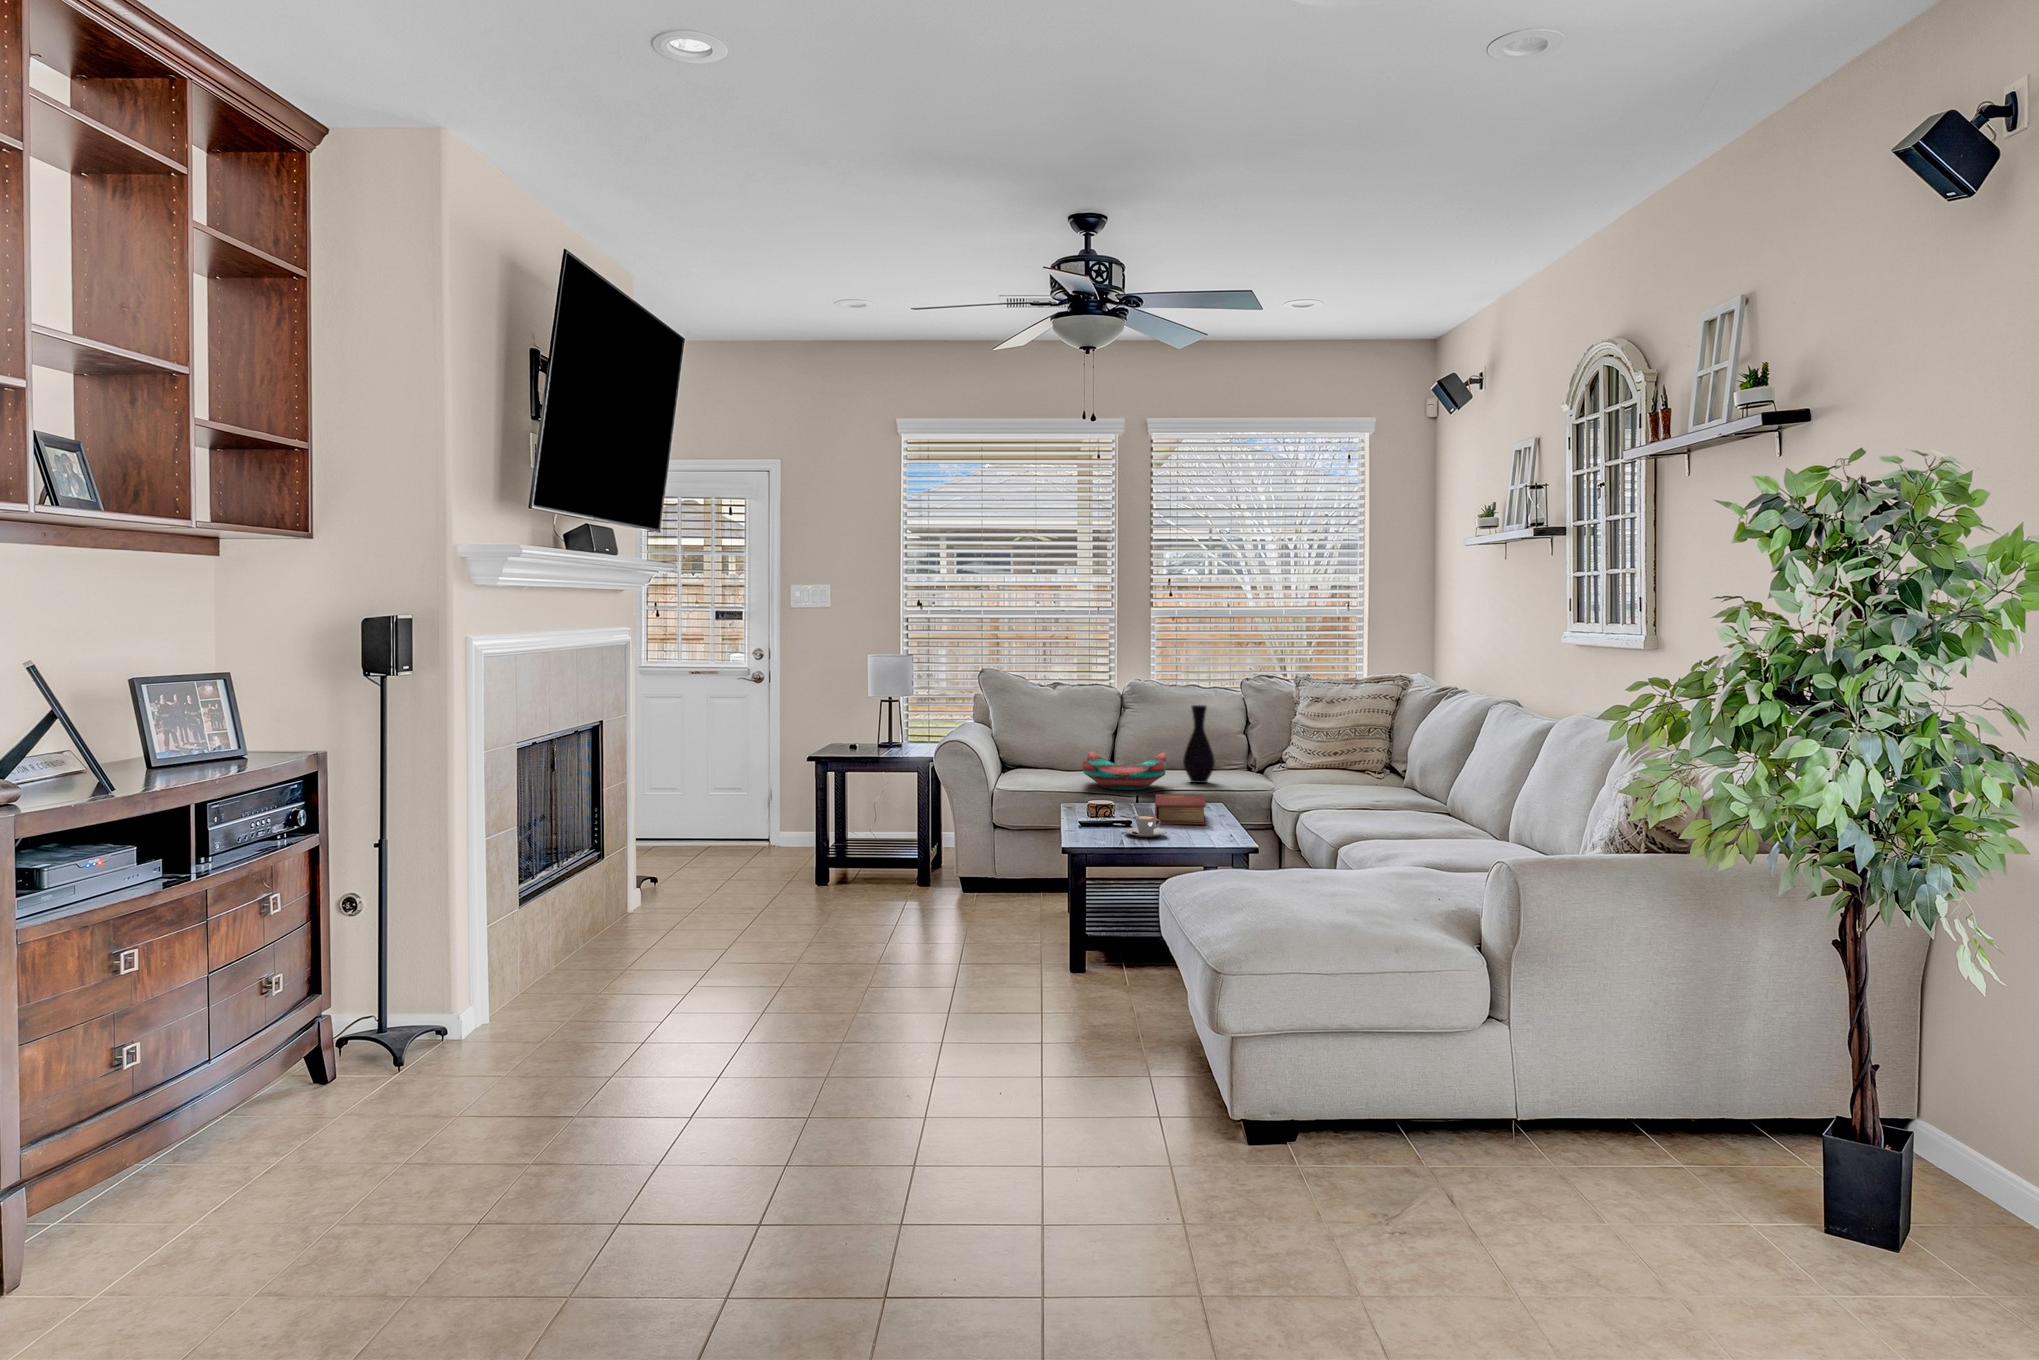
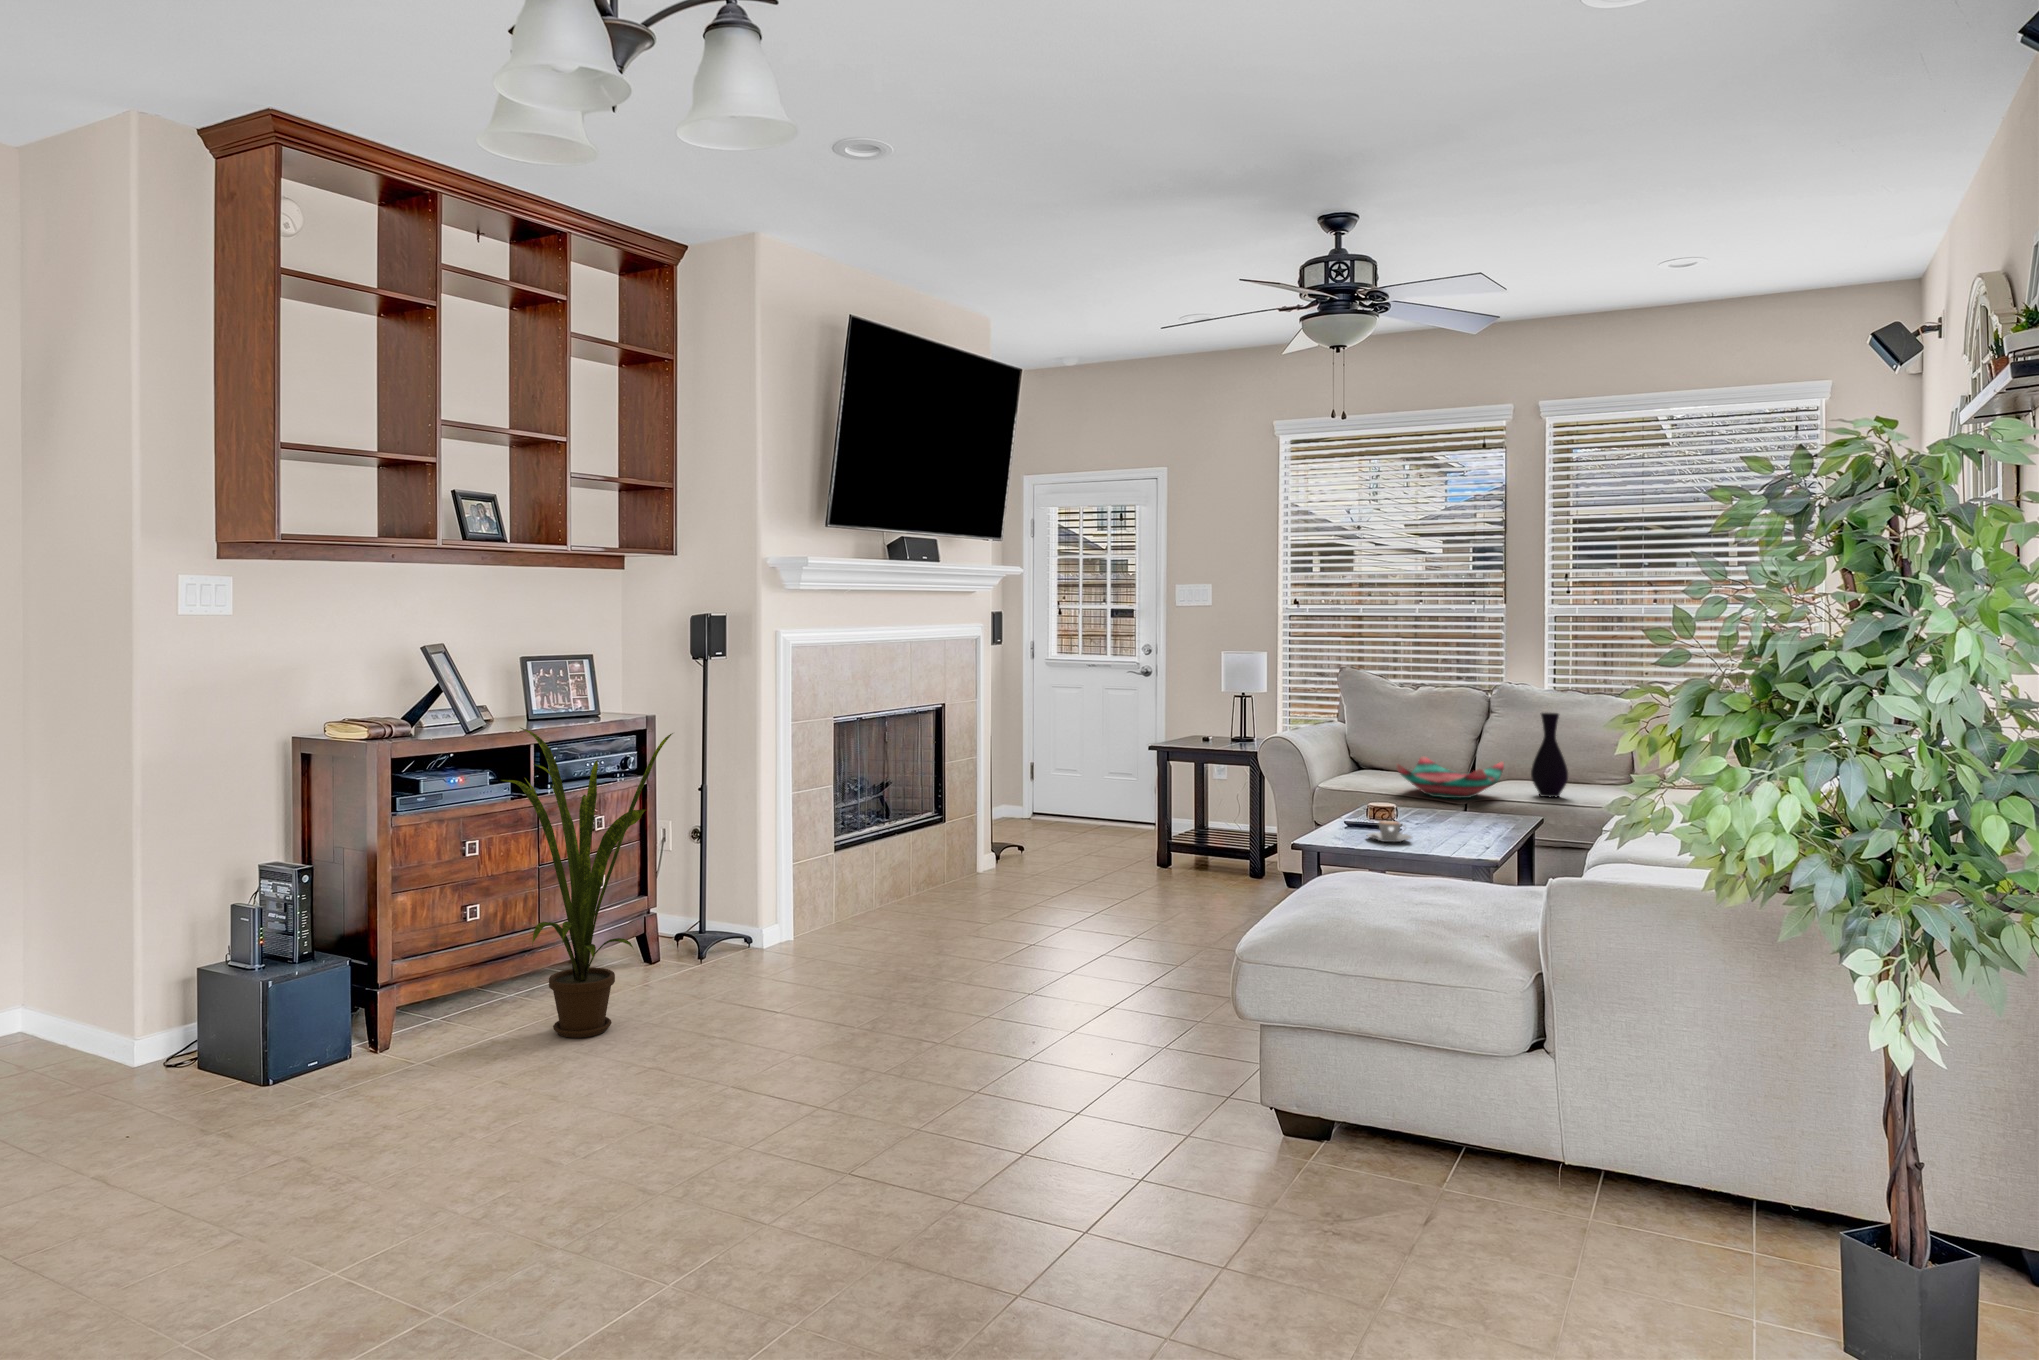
house plant: none [189,773,460,1210] -> present [501,728,673,1038]
book: present [1155,794,1206,824] -> none [1421,802,1496,836]

